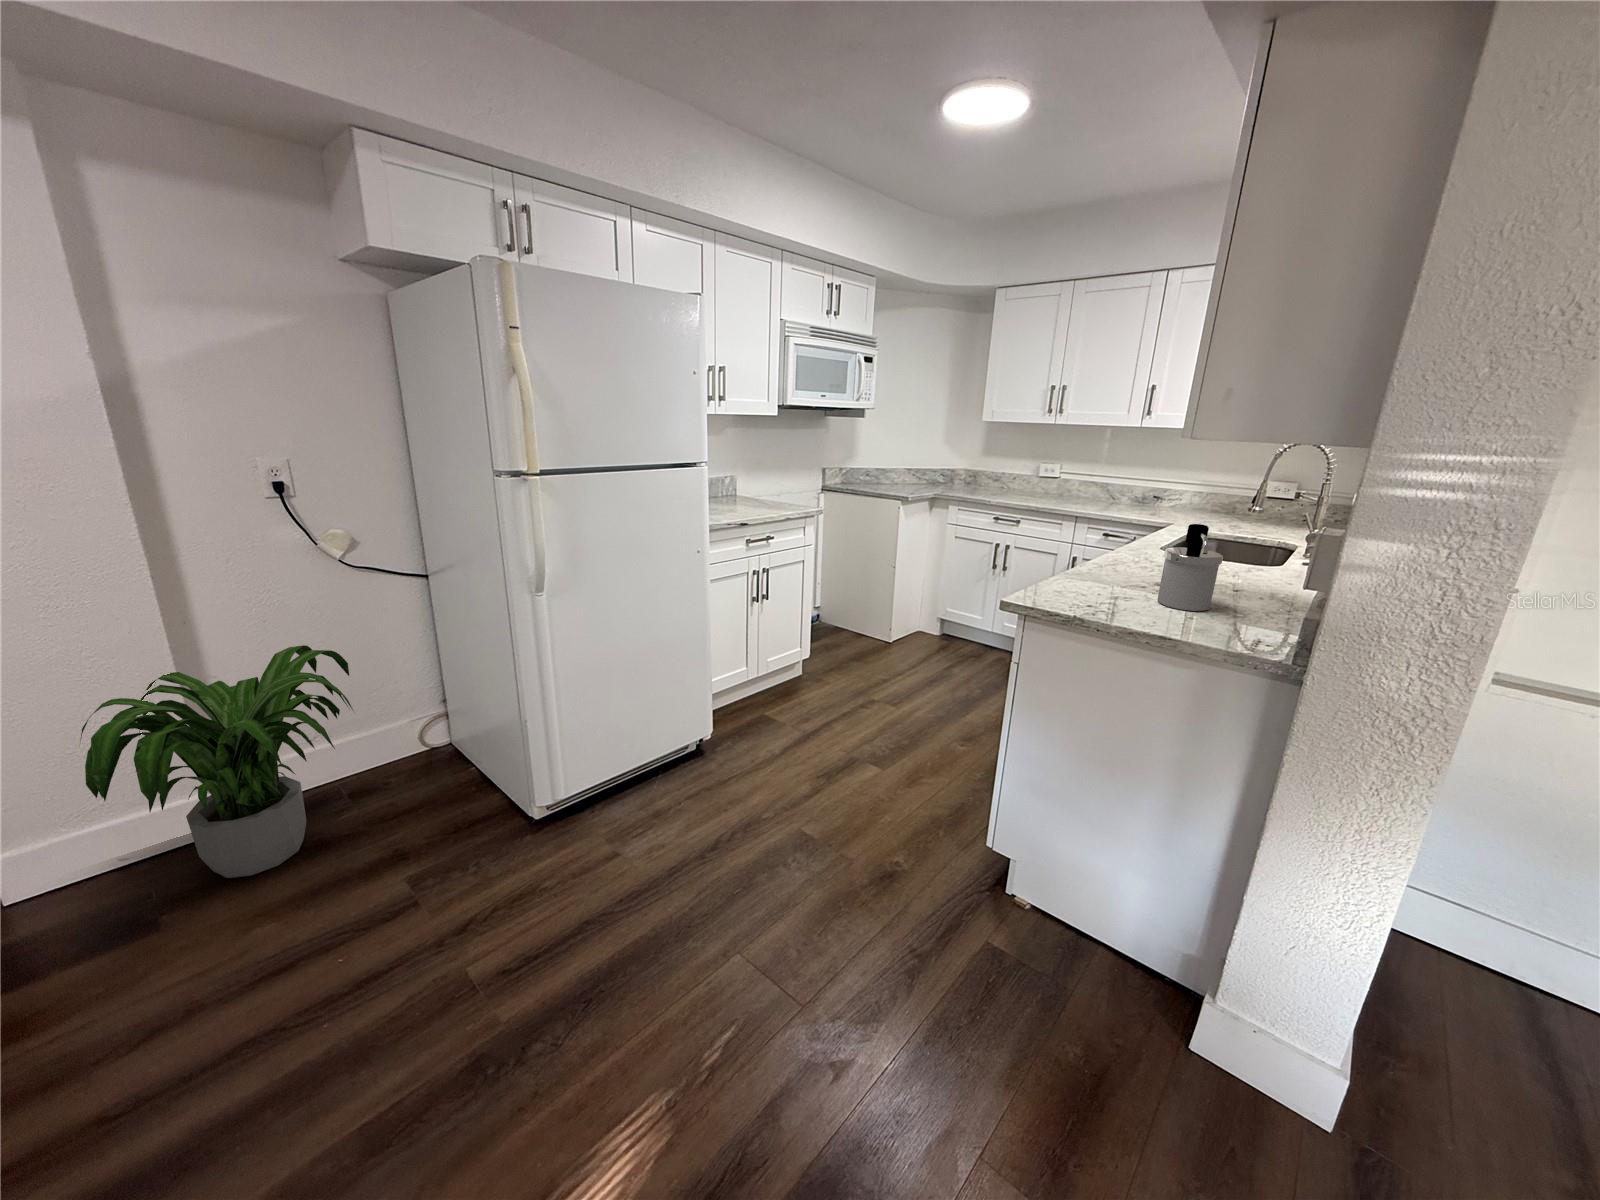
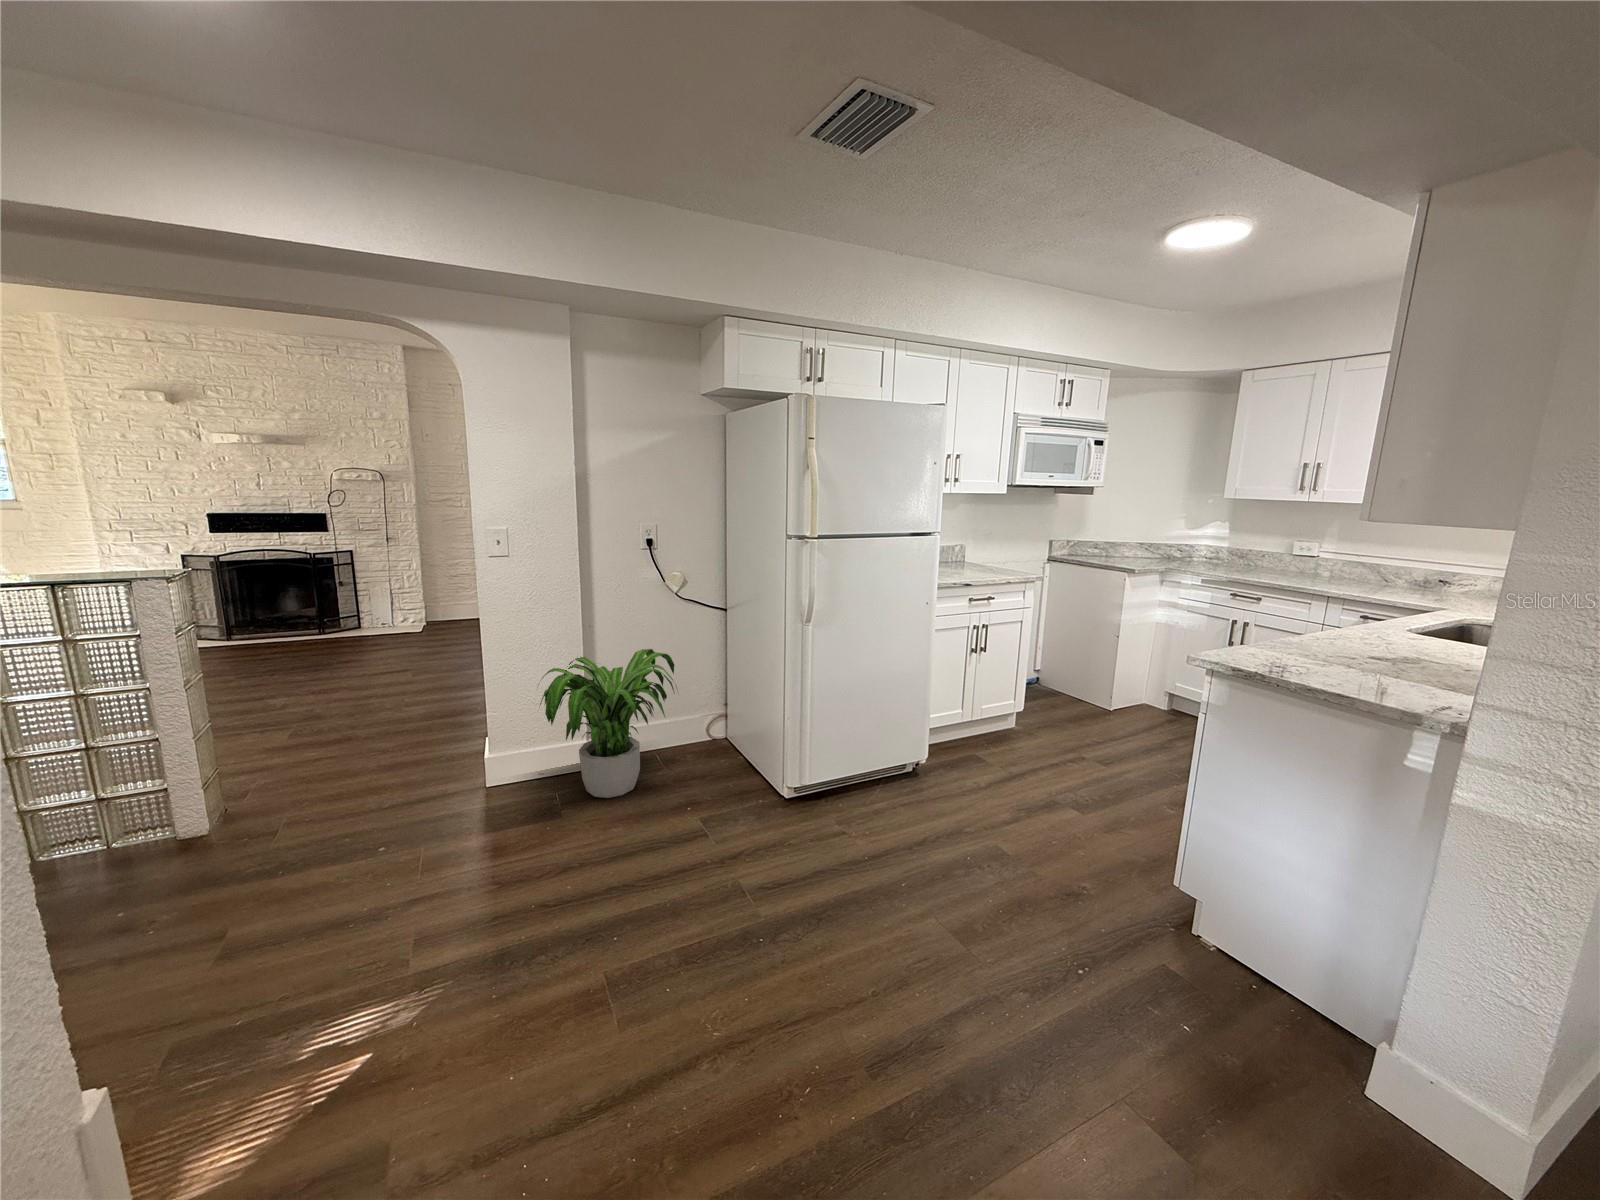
soap dispenser: present [1157,524,1223,611] -> none [1360,597,1432,680]

